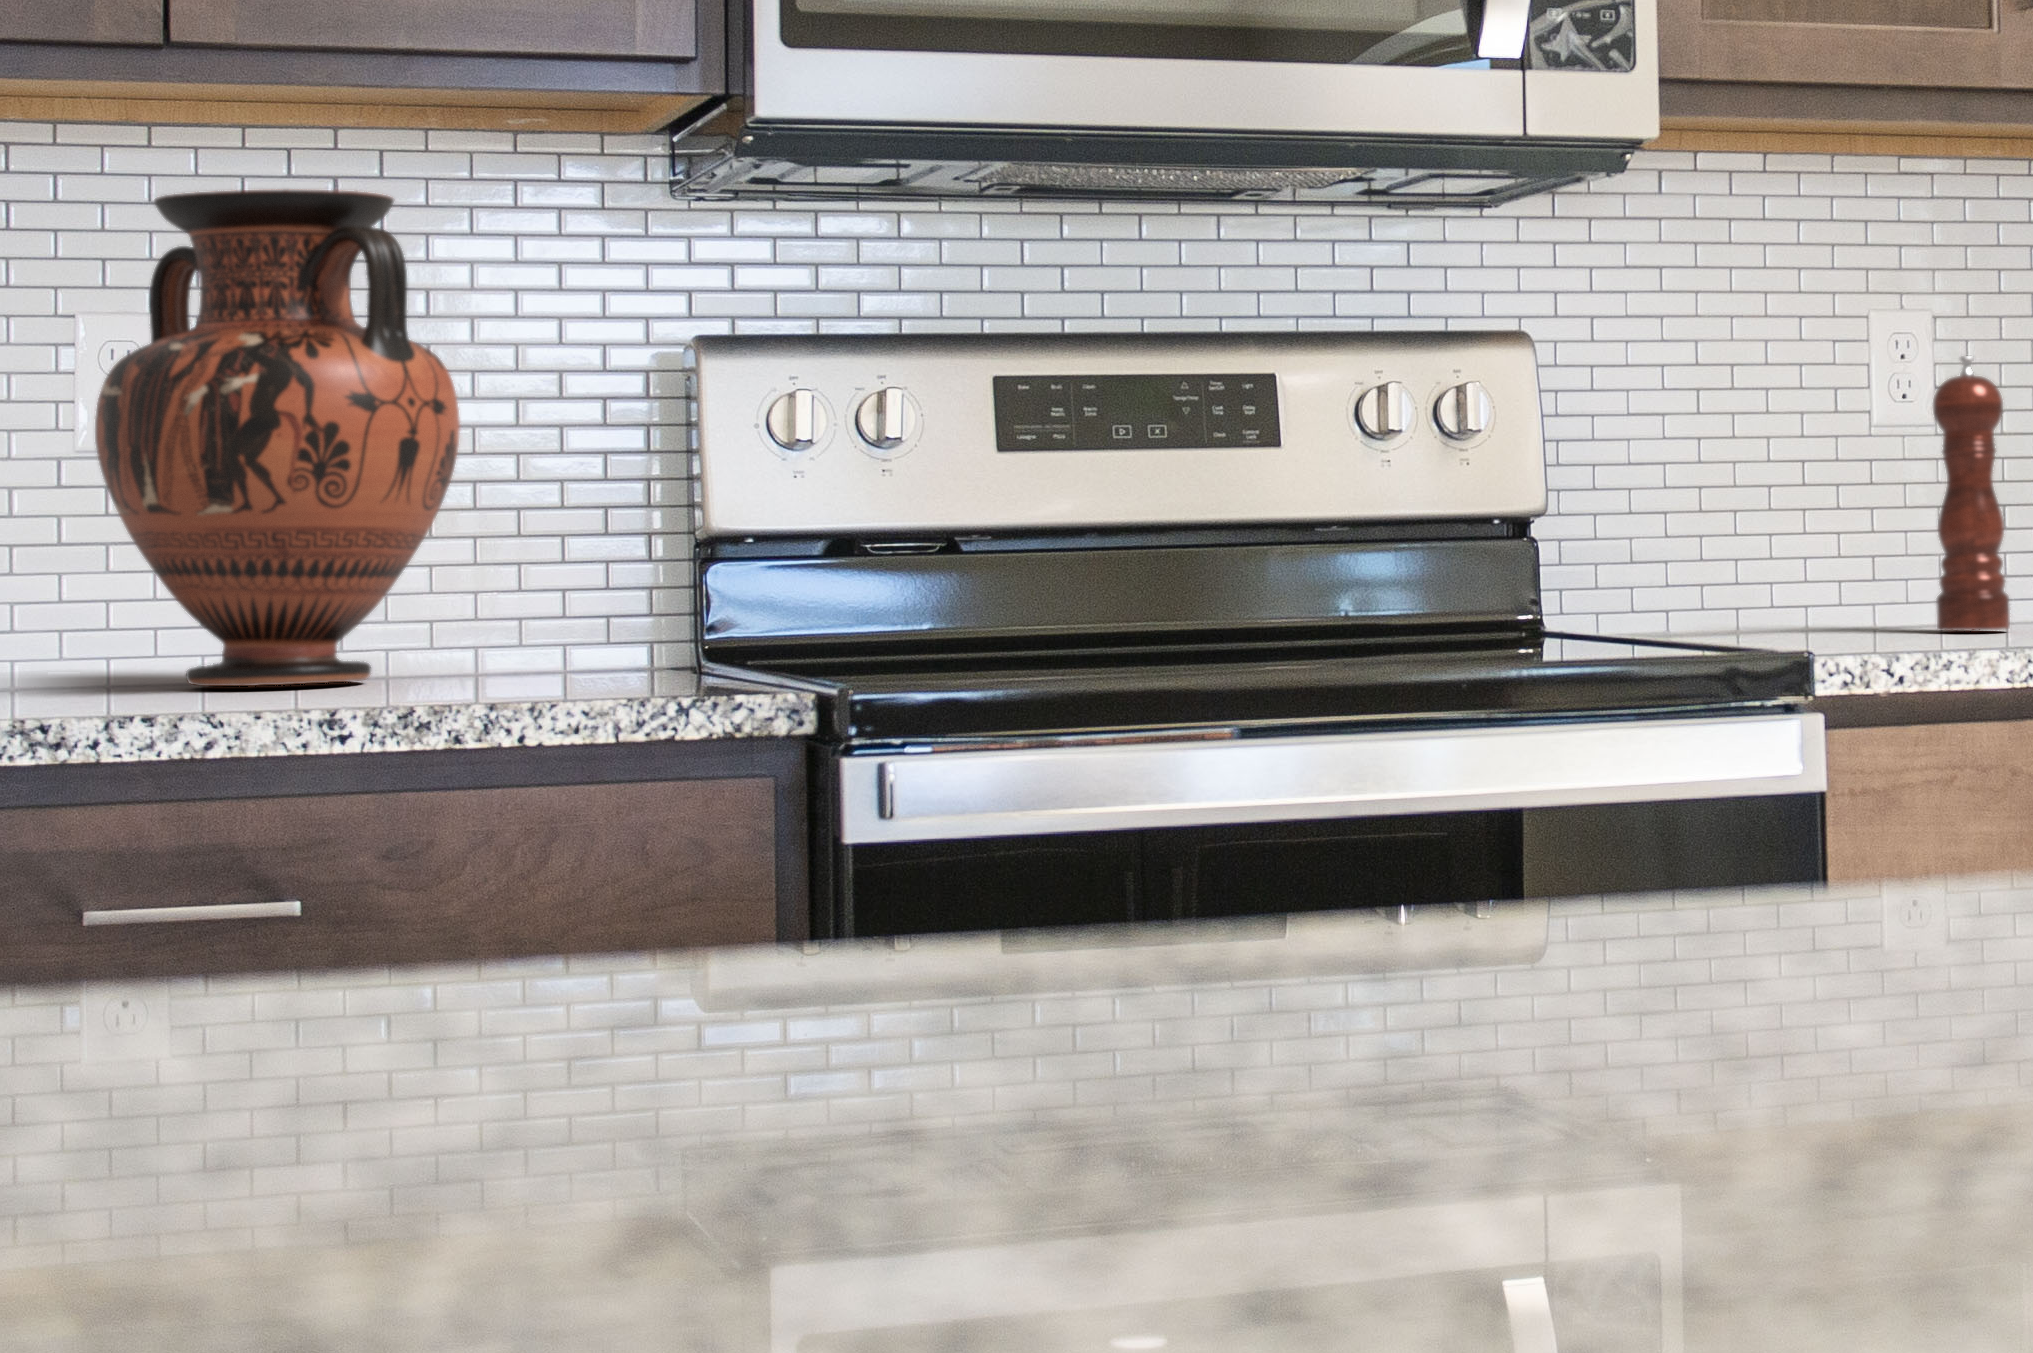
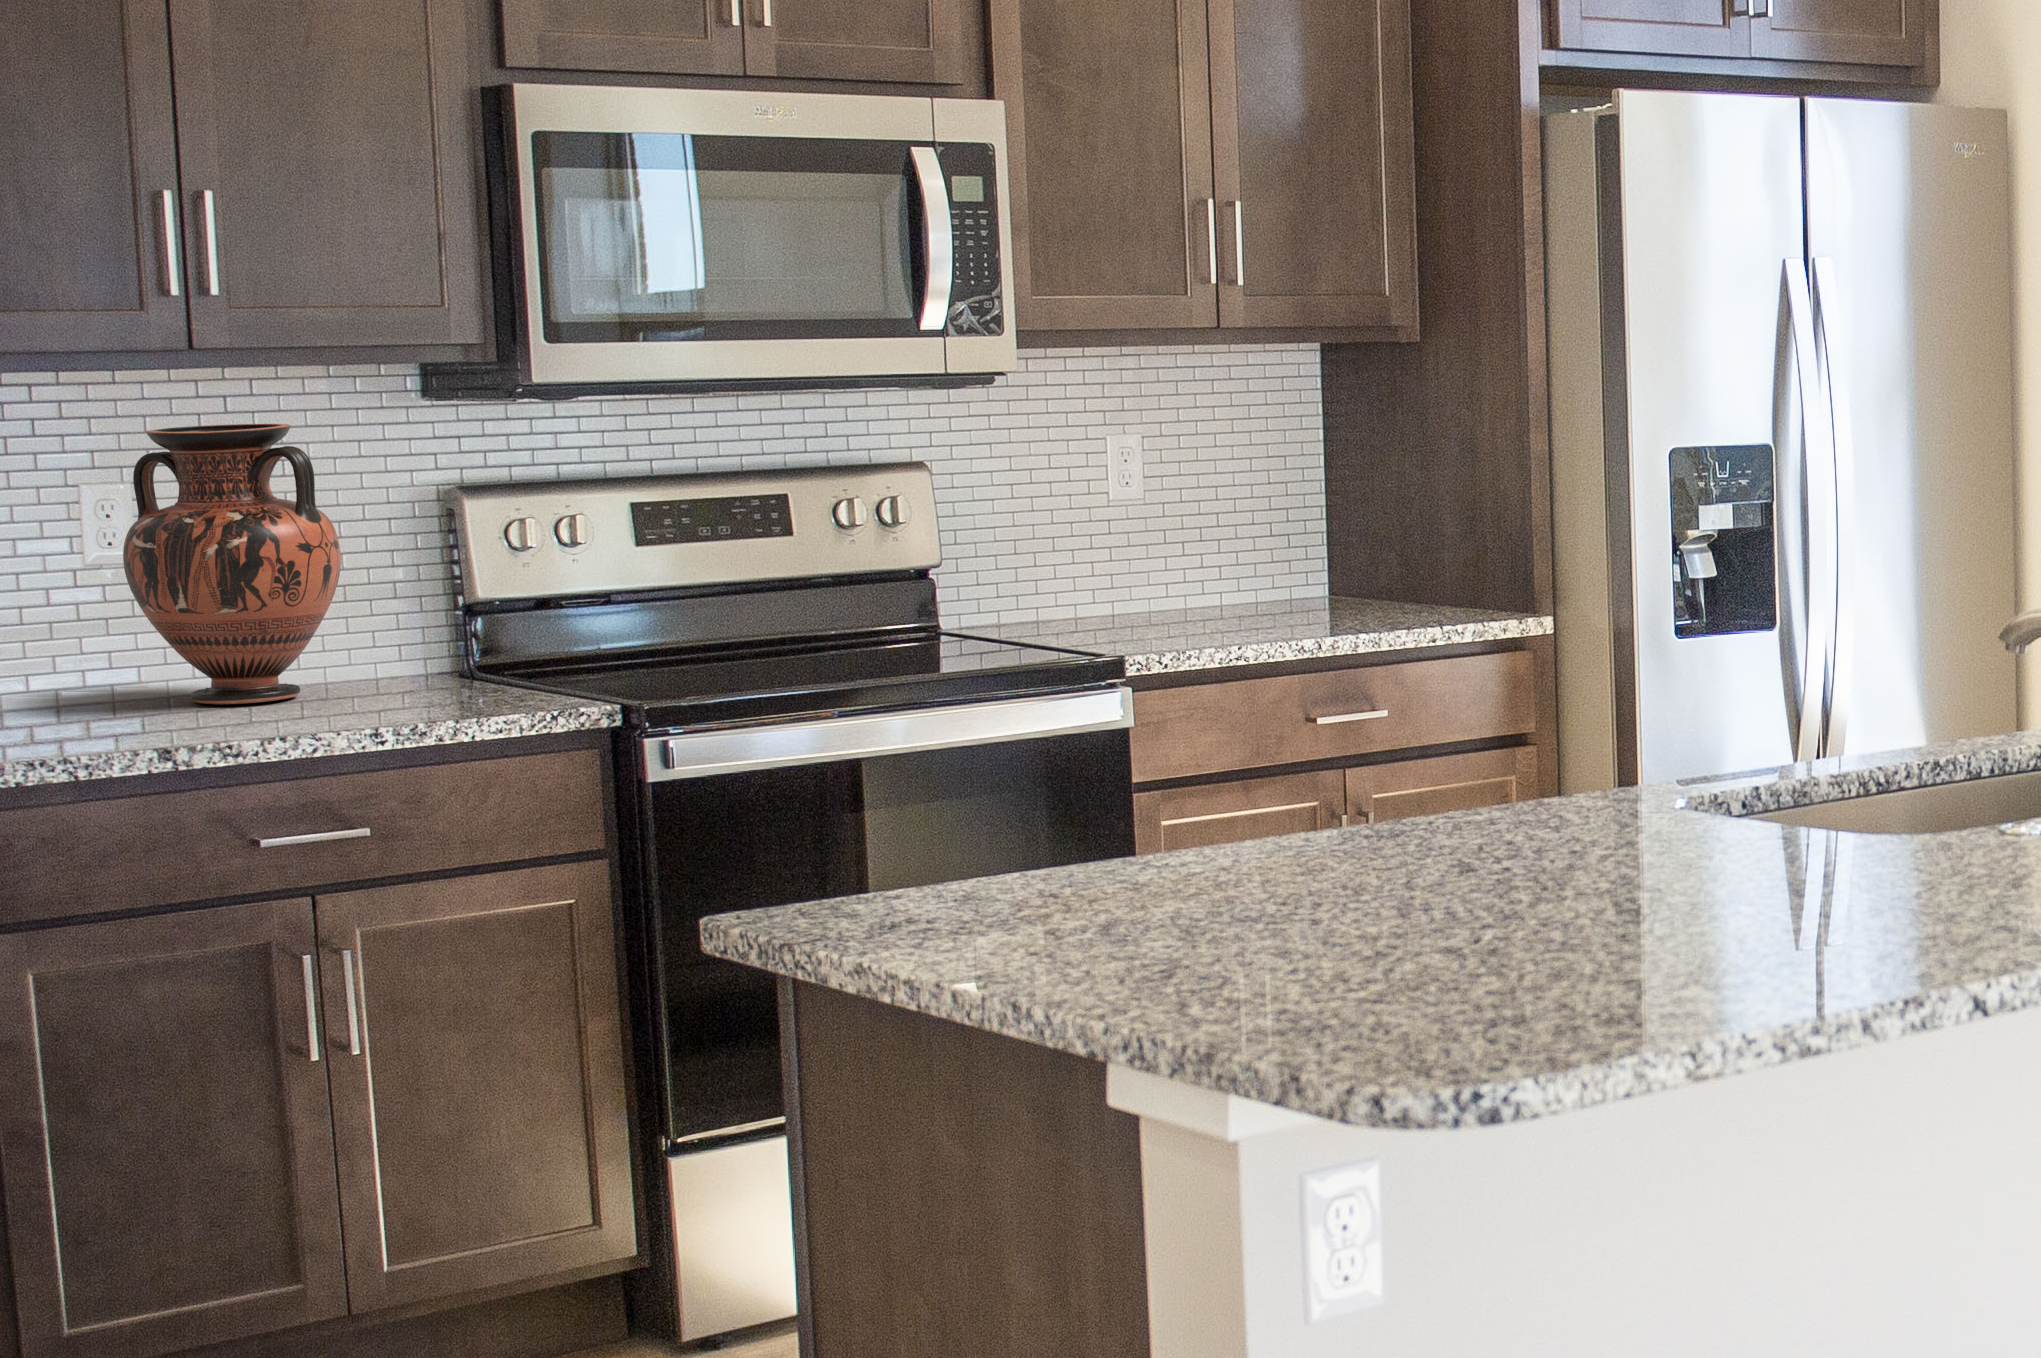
pepper mill: present [1933,356,2010,631] -> none [1163,469,1210,619]

